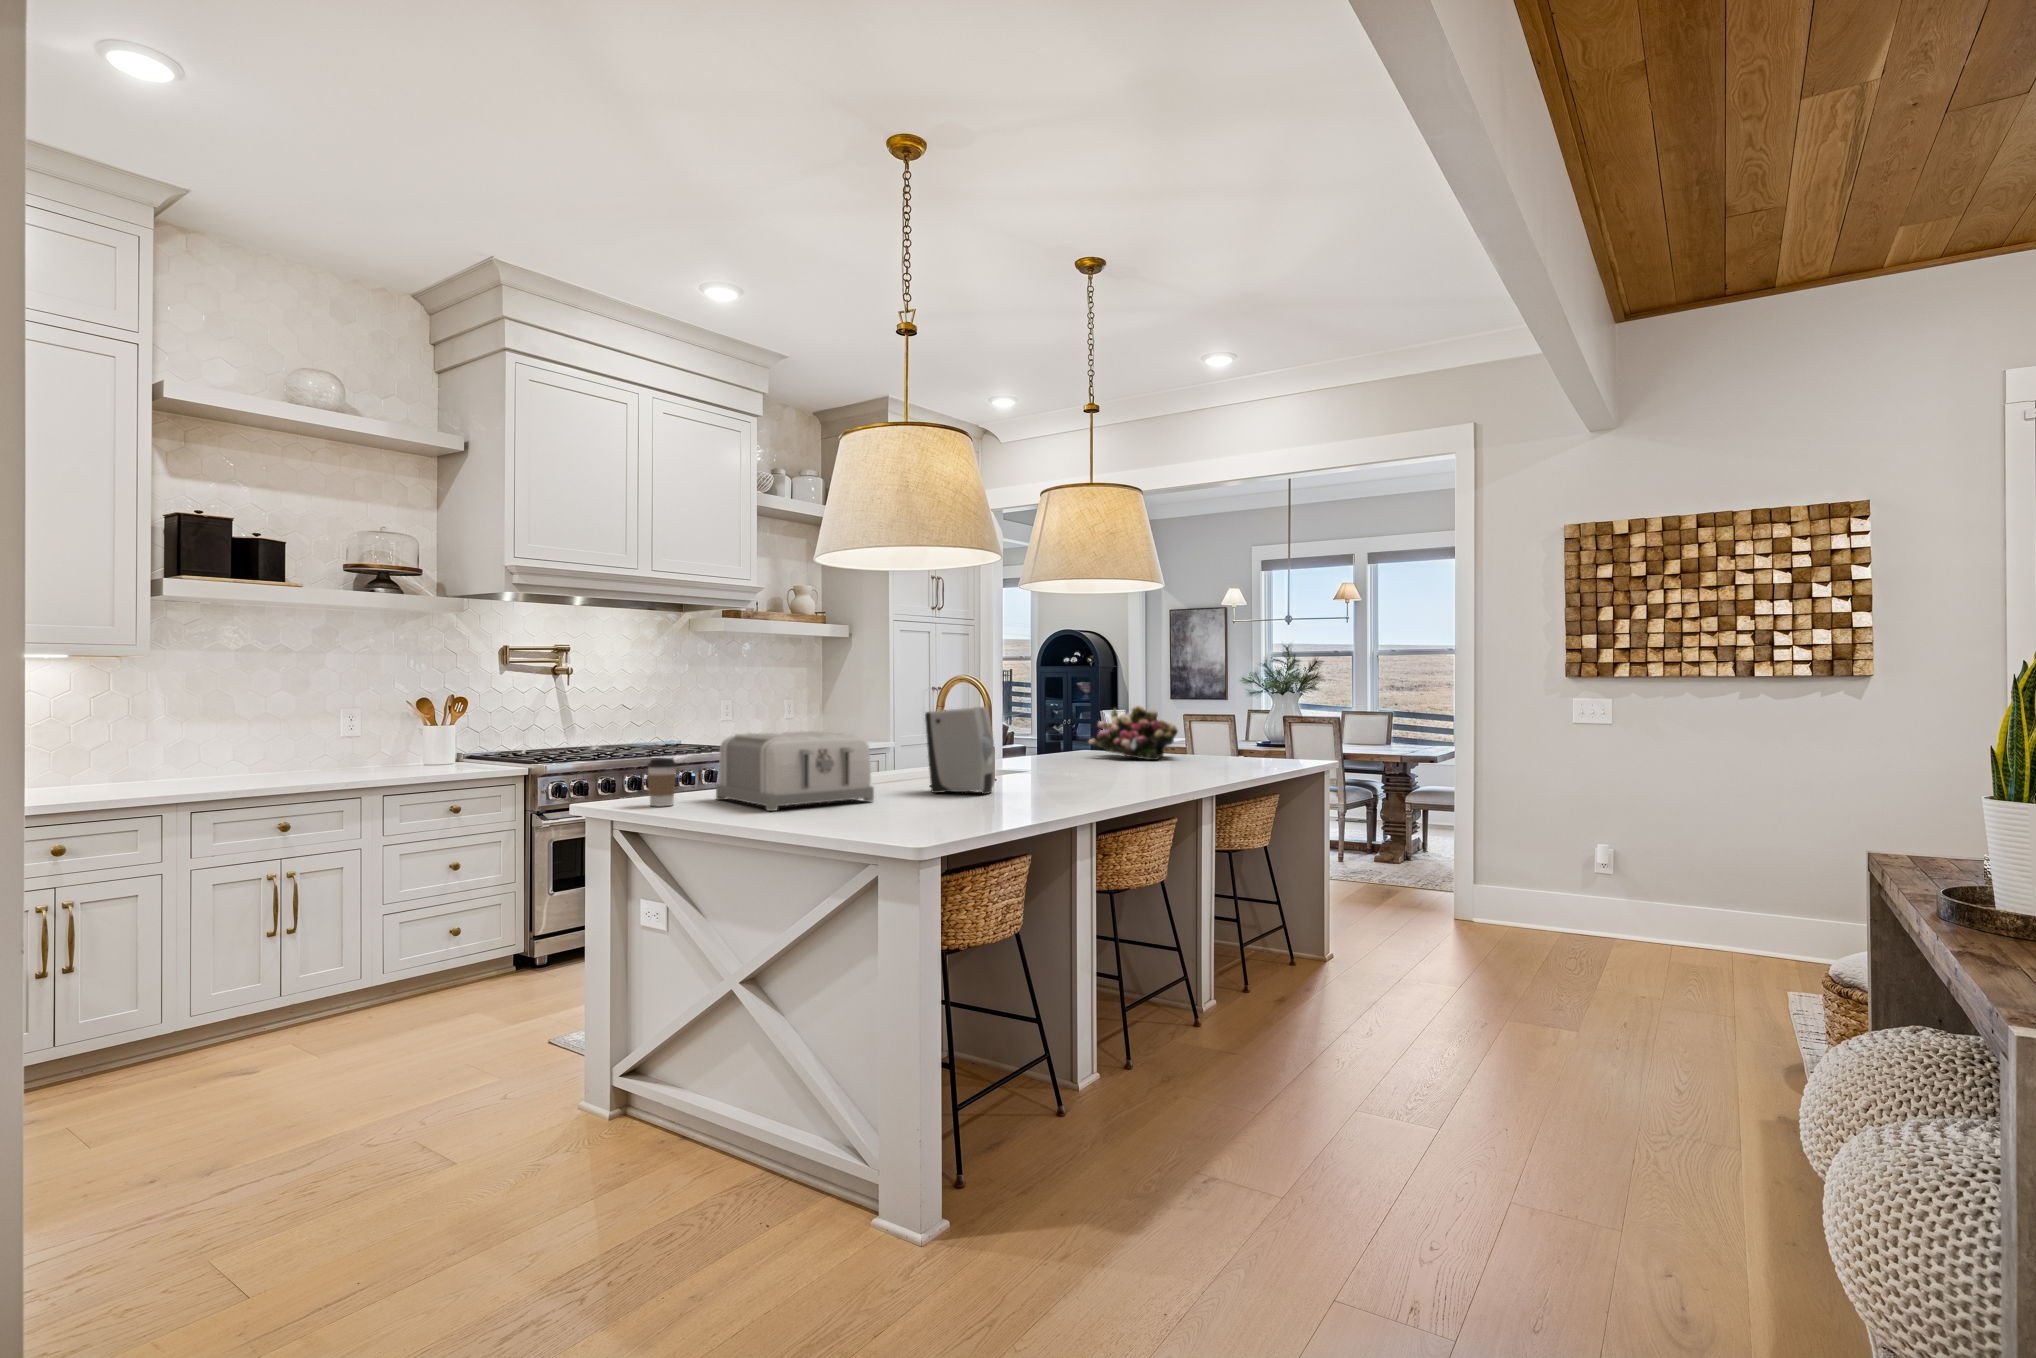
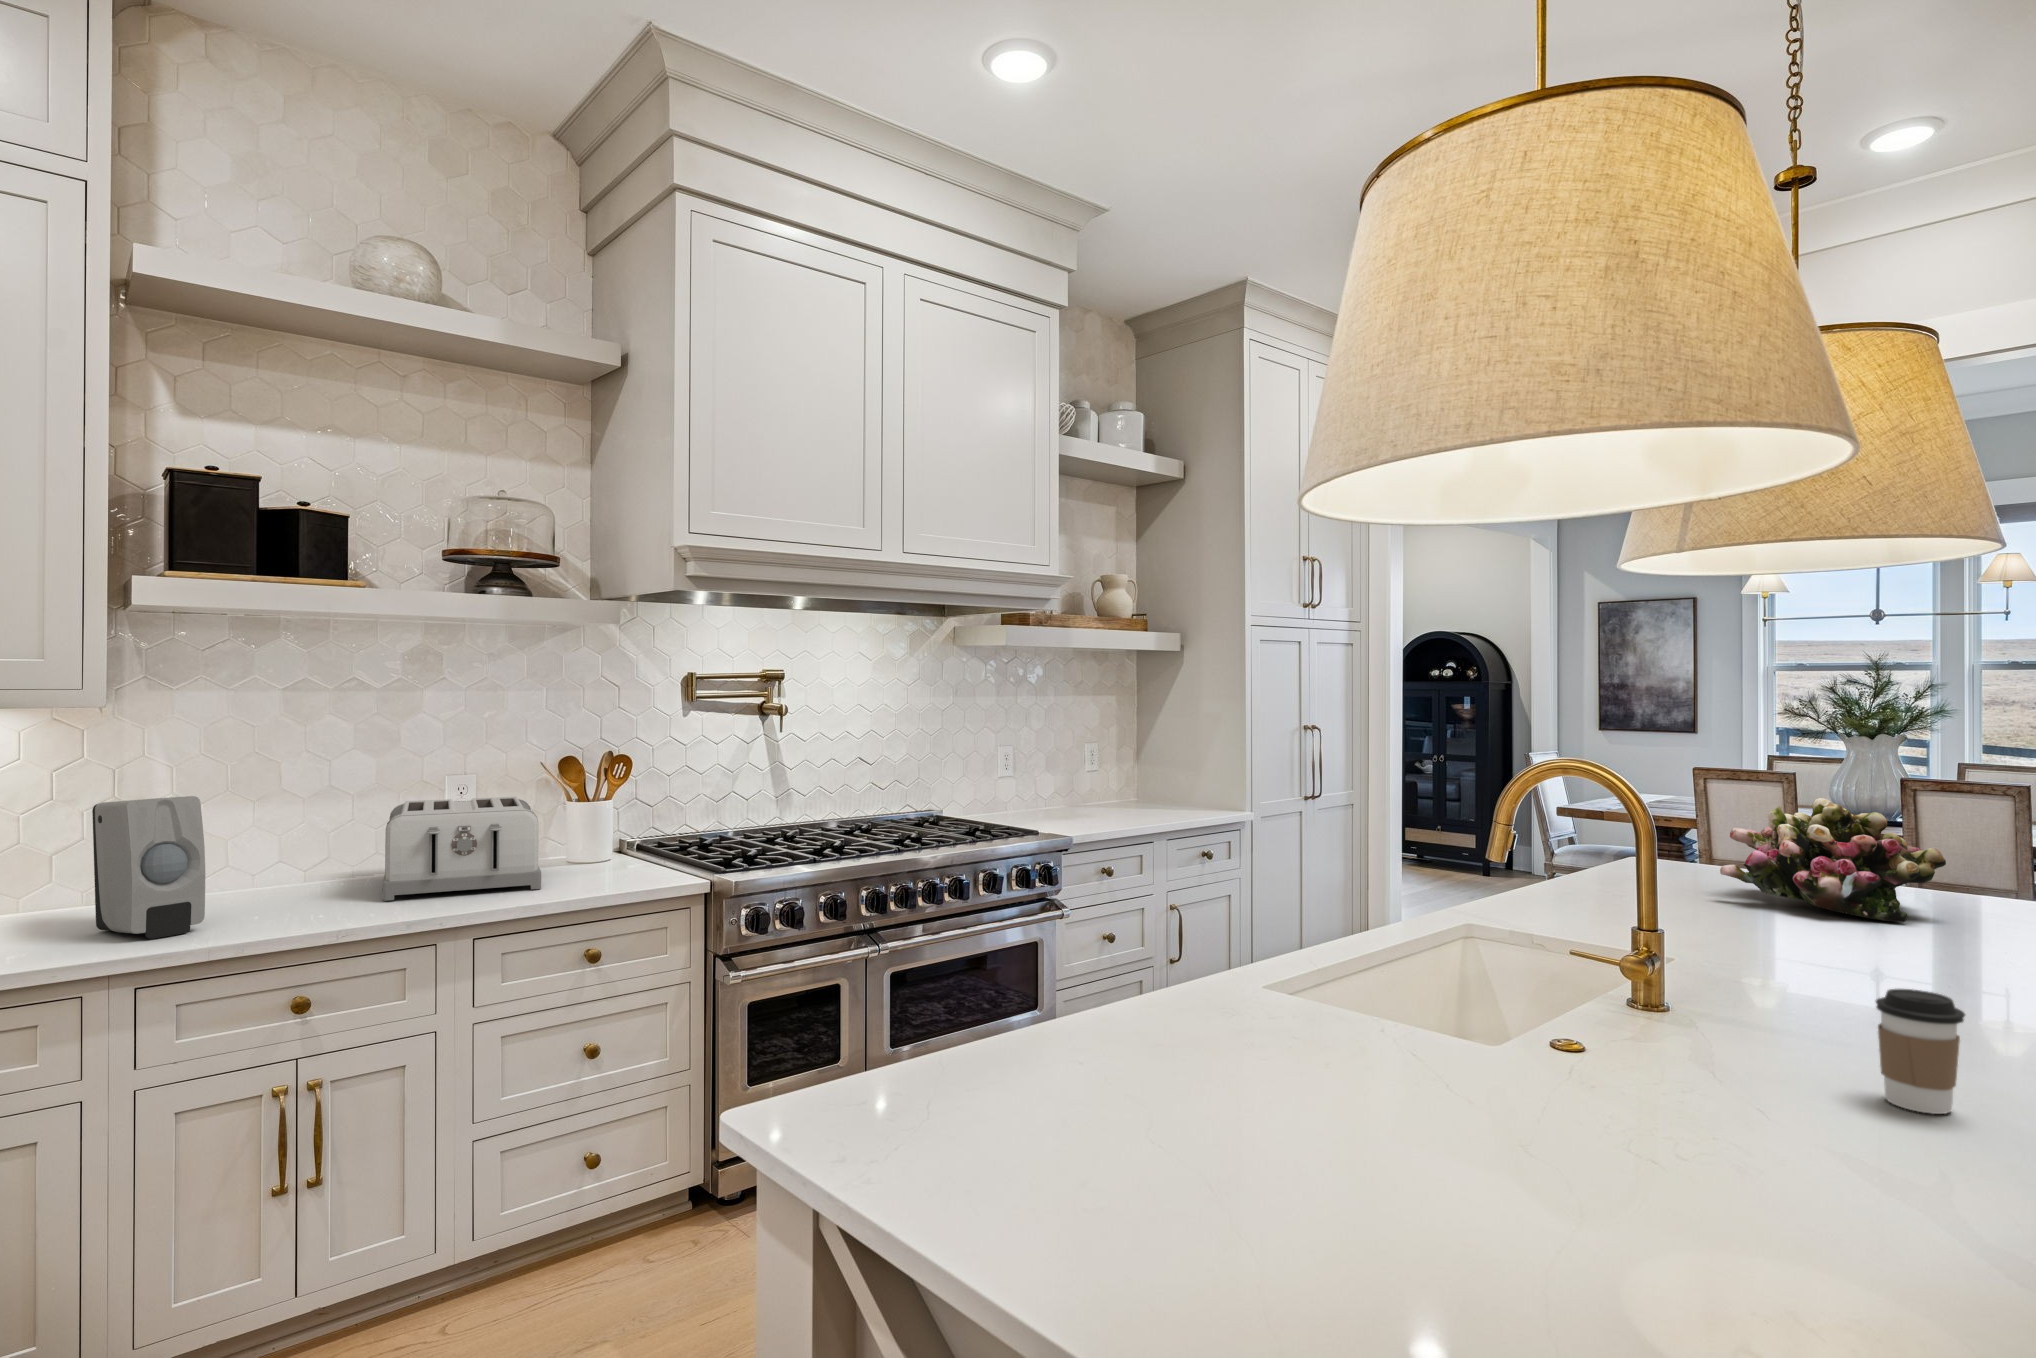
soap dispenser: present [925,707,995,794] -> present [92,796,205,939]
toaster: present [716,731,874,811] -> present [383,797,541,901]
coffee cup: present [647,758,677,806] -> present [1876,989,1965,1114]

